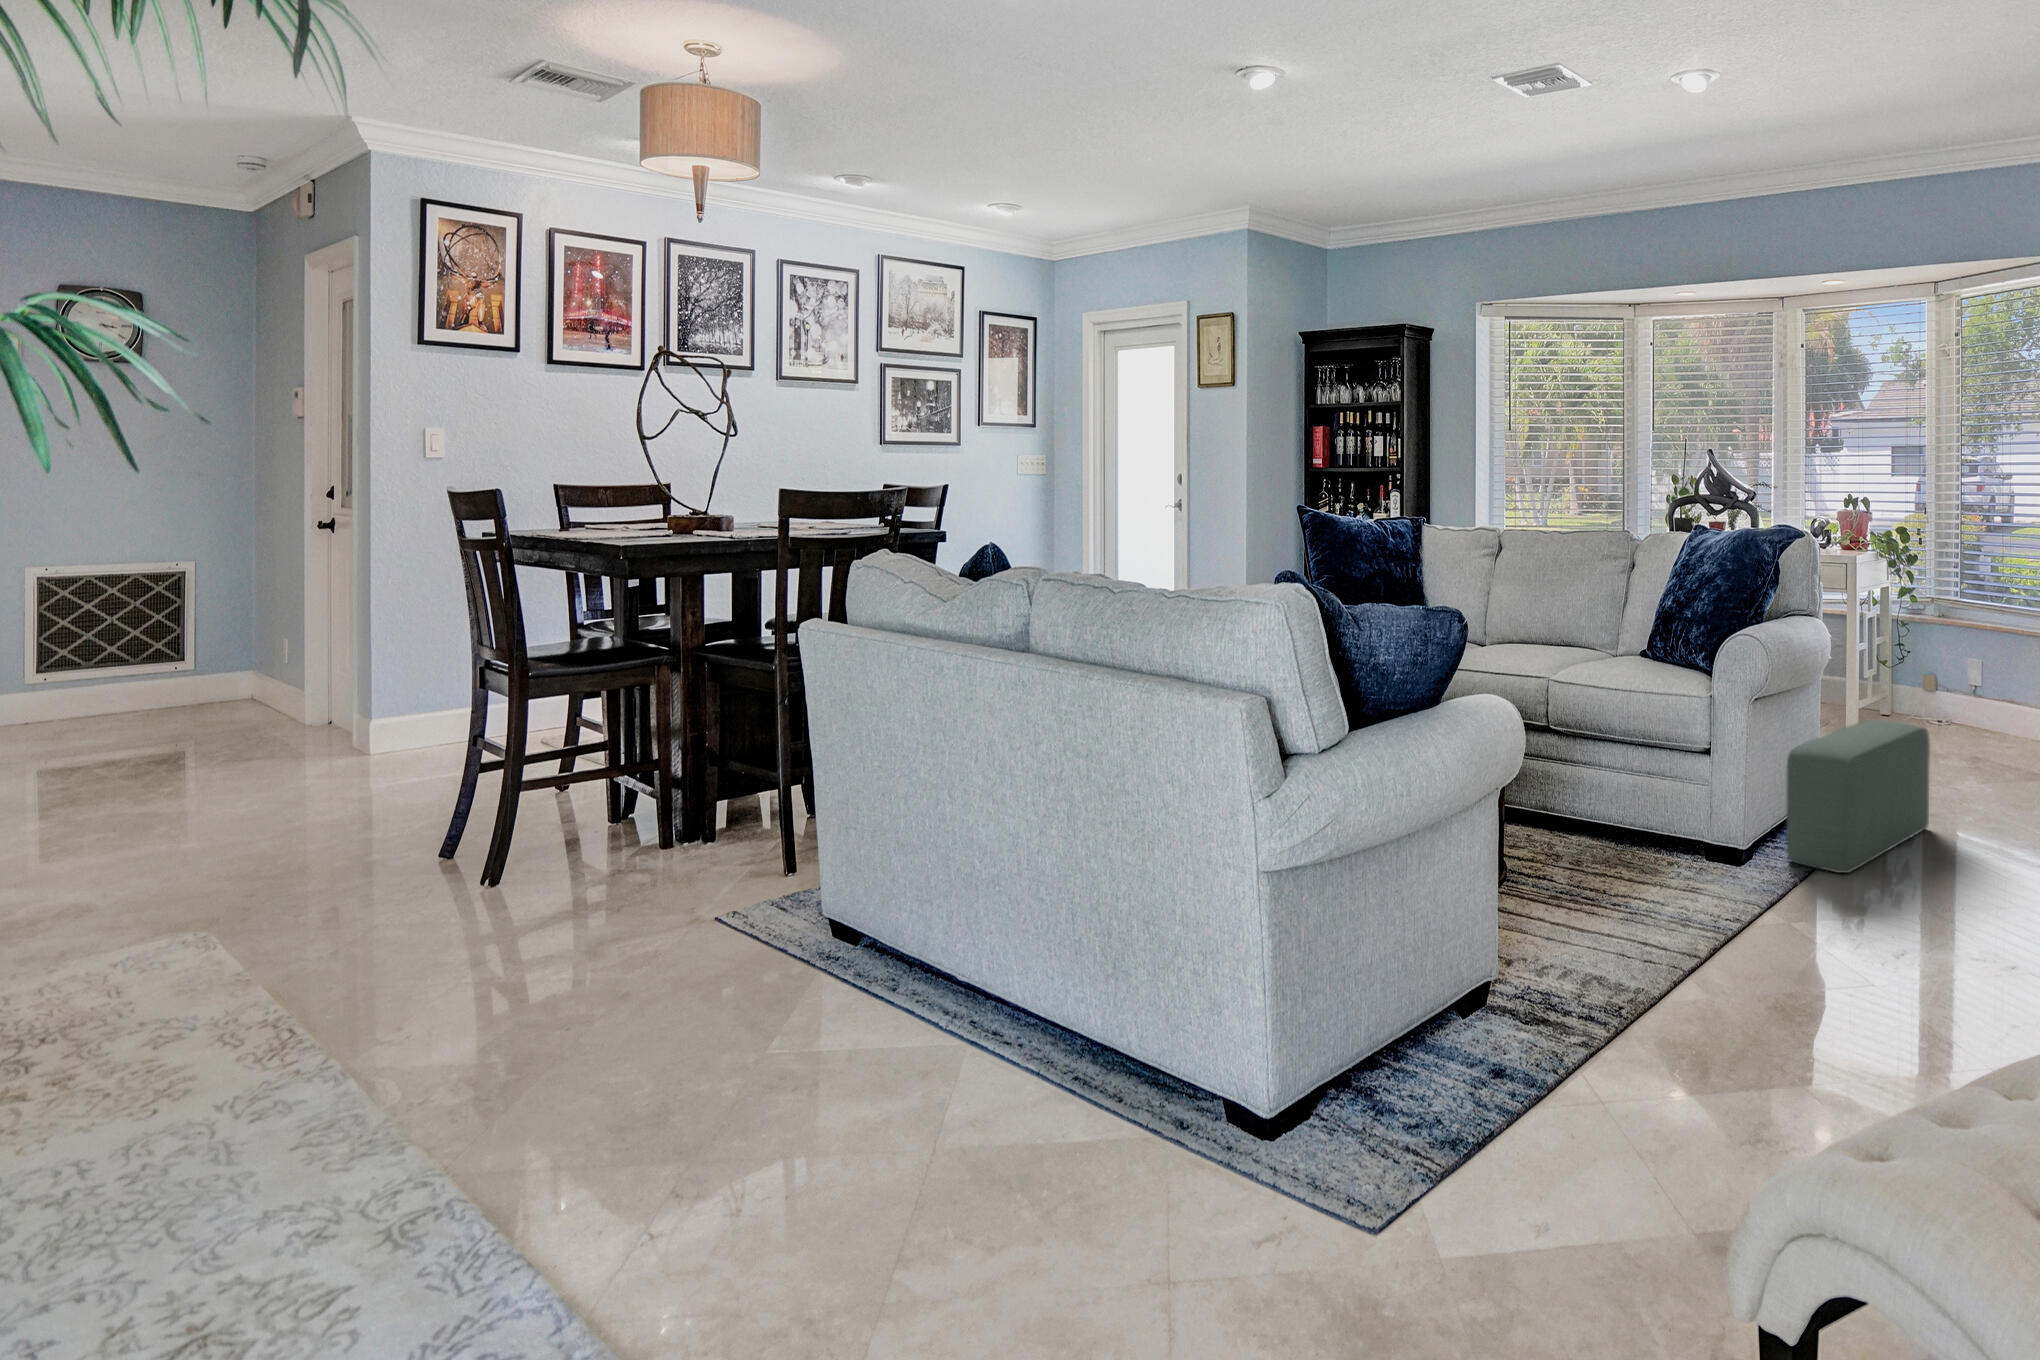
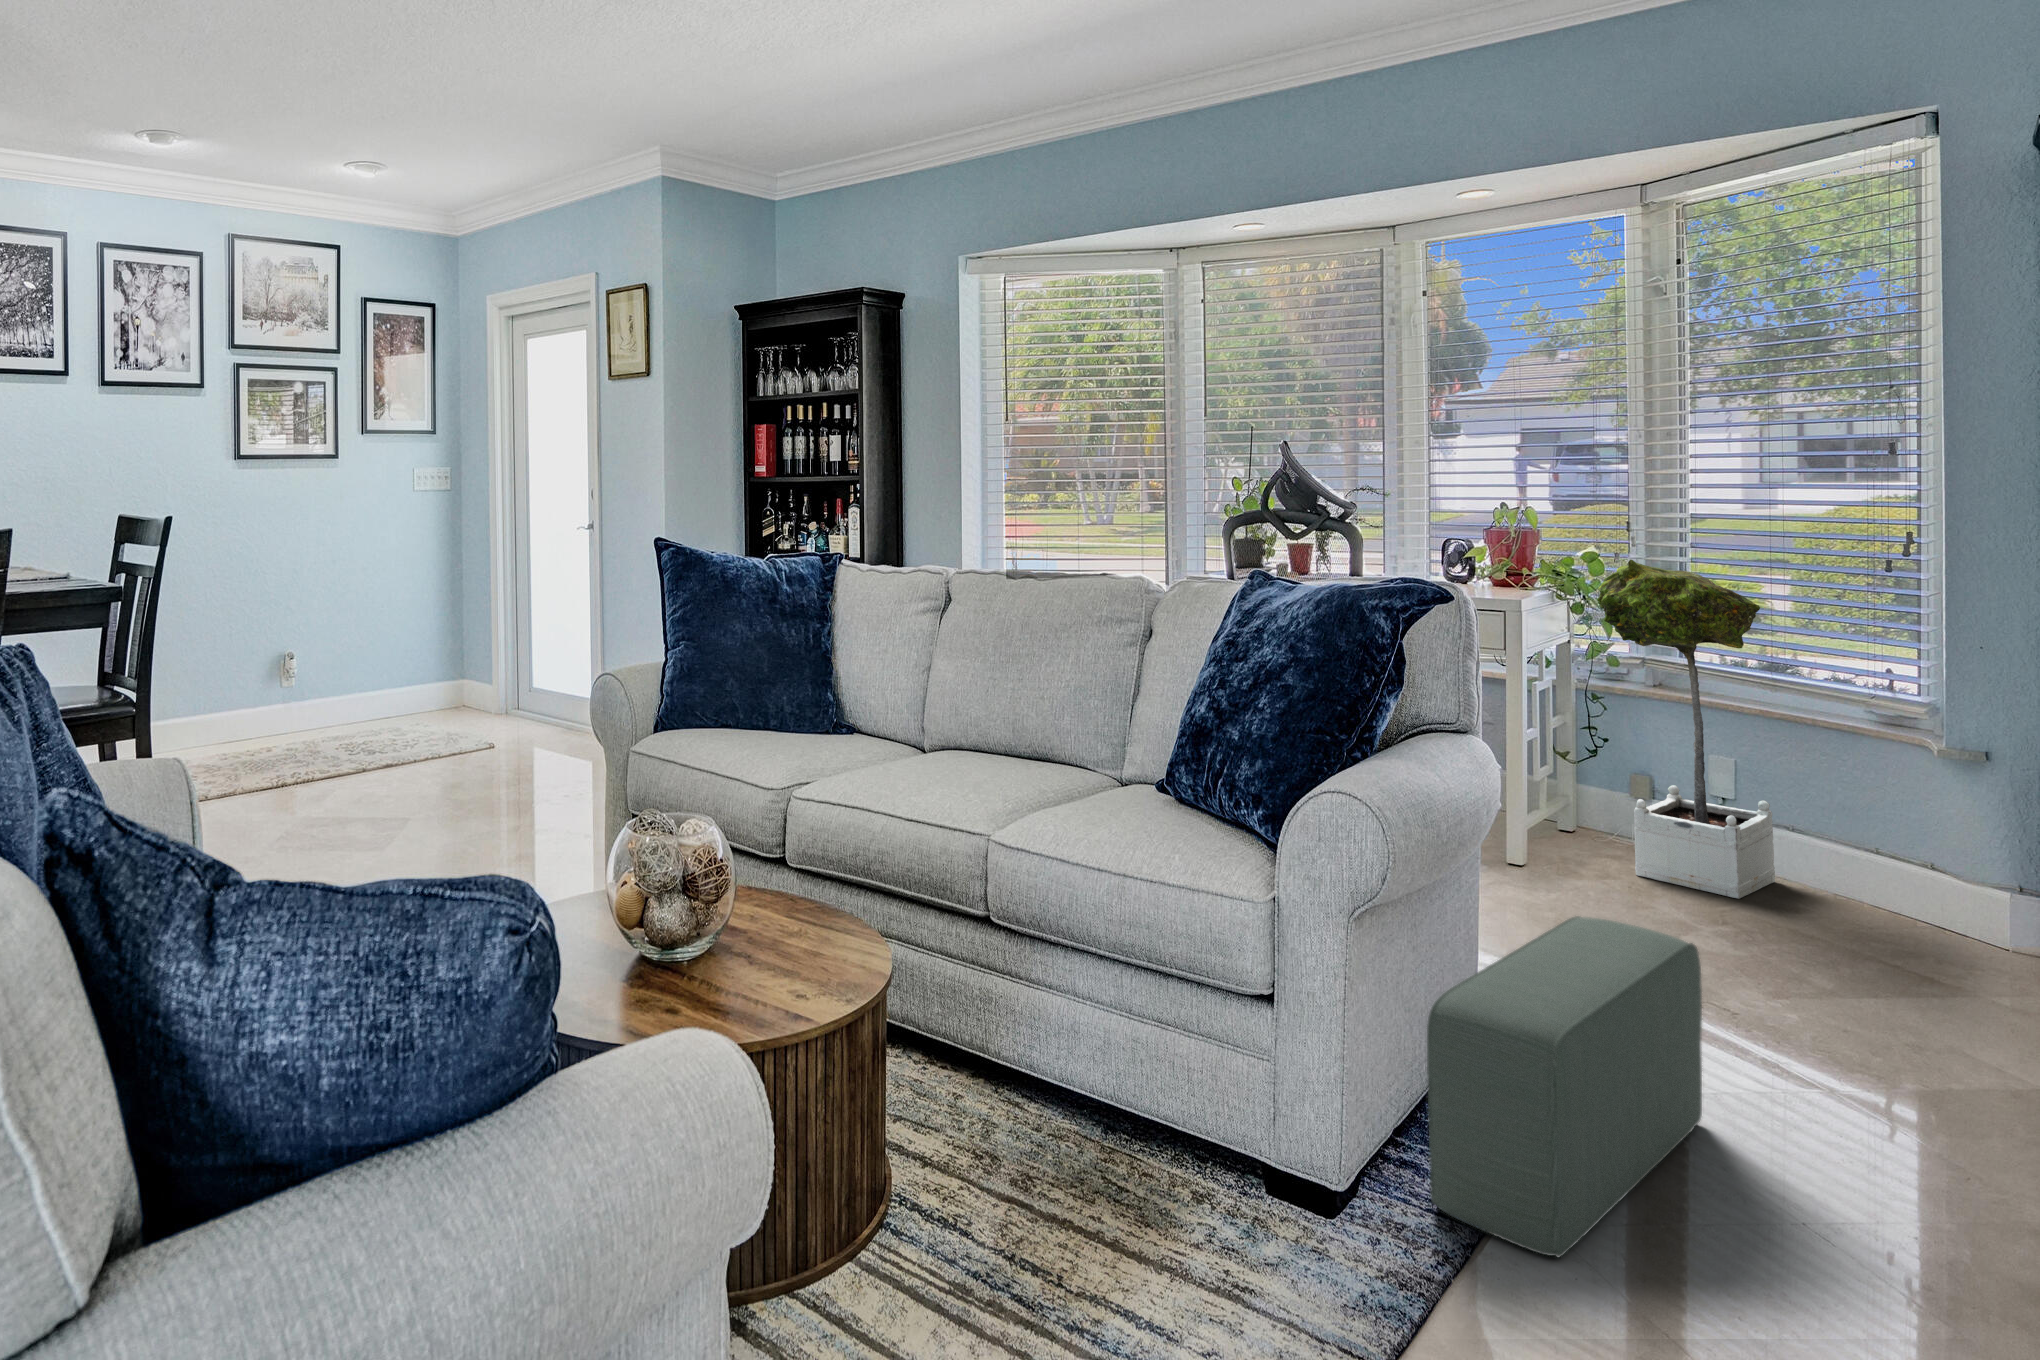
potted tree: none [1903,529,2000,743] -> present [1597,560,1775,899]

